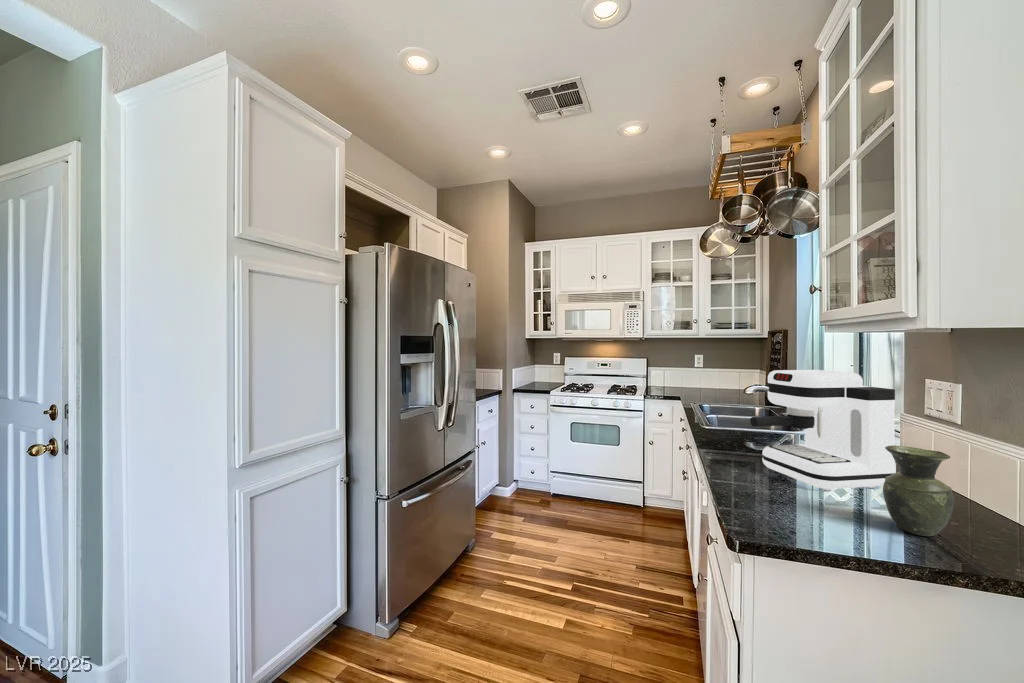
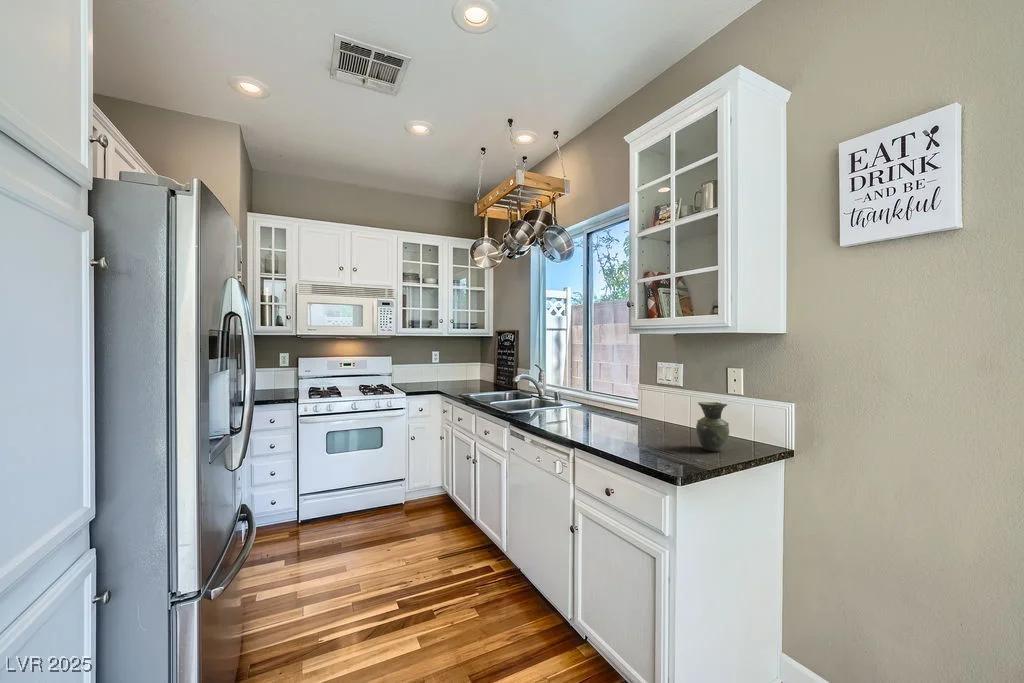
coffee maker: present [750,370,896,491] -> none [599,360,668,440]

